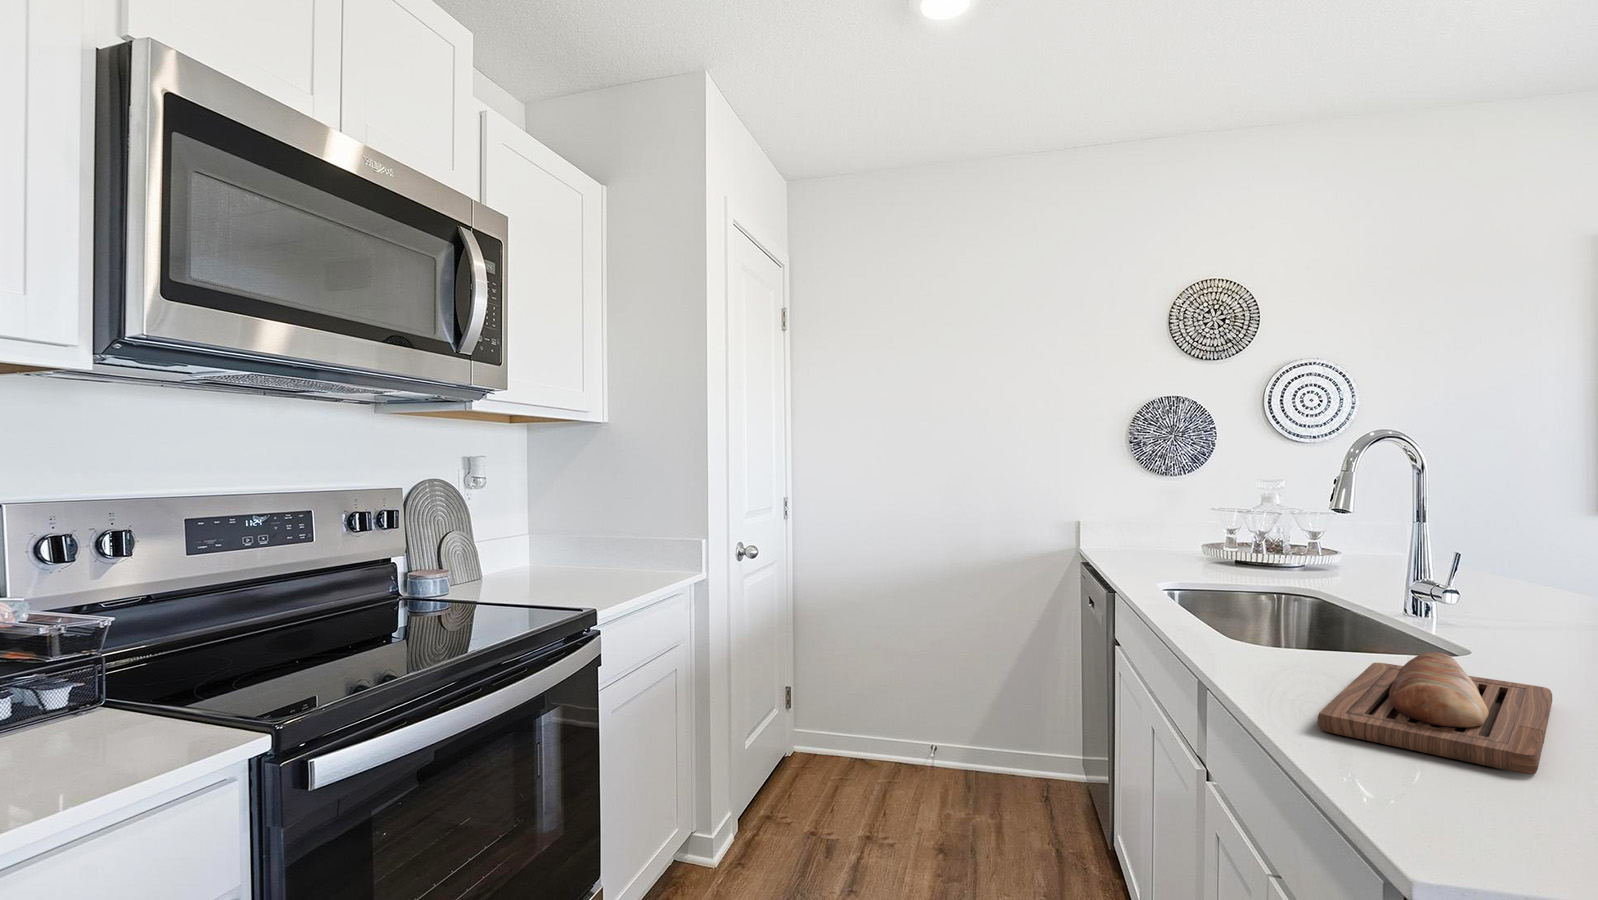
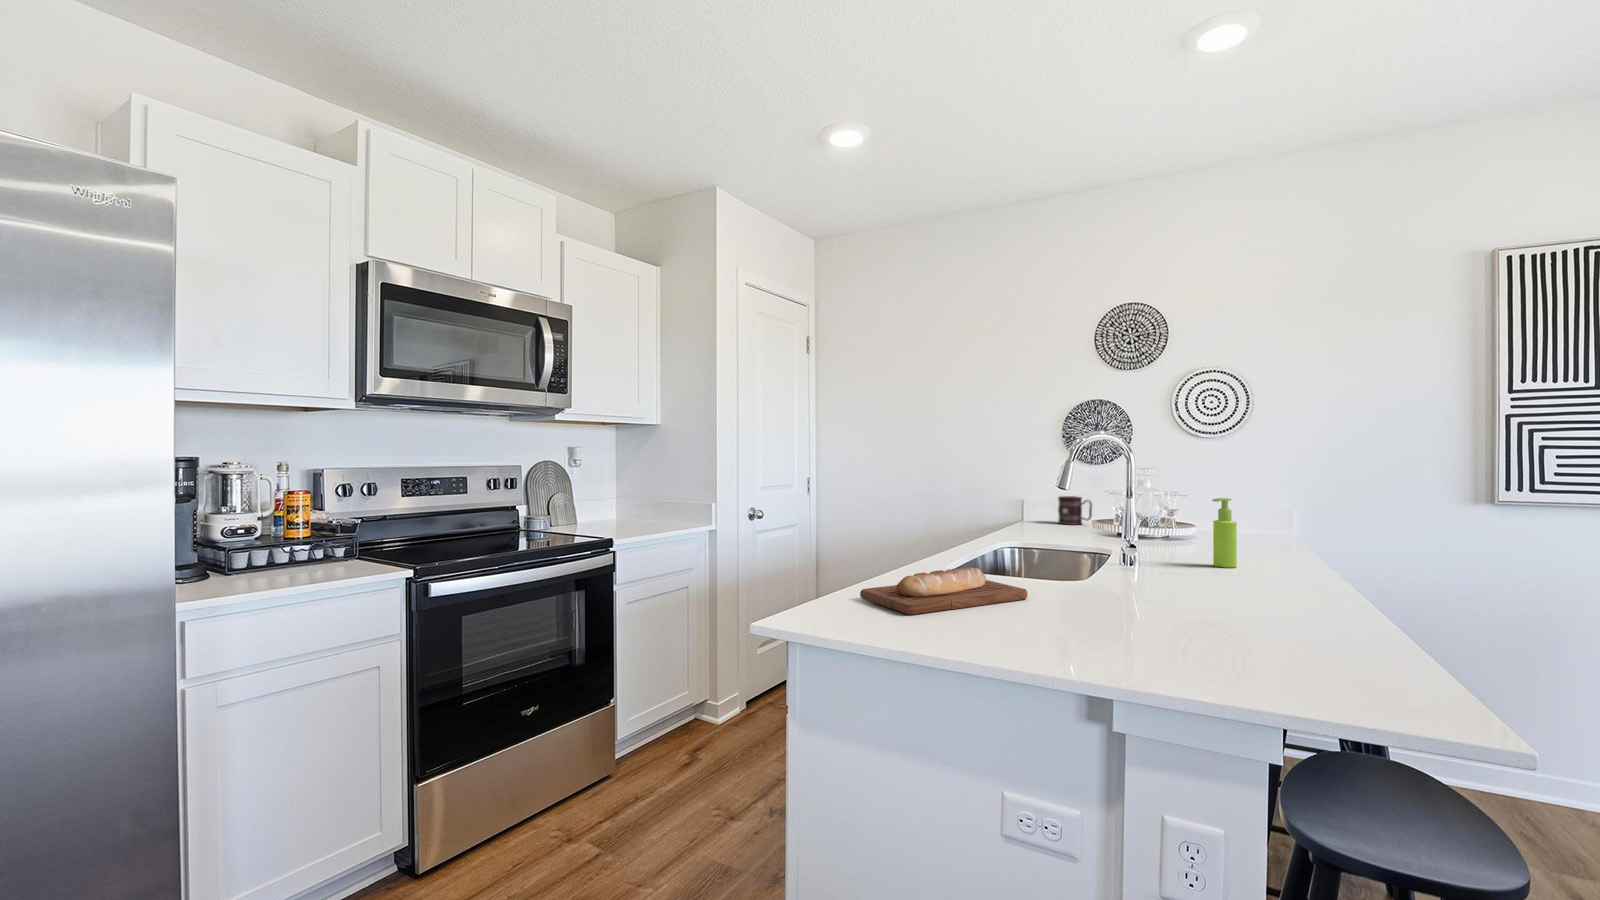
mug: none [1126,516,1173,552] -> present [1058,496,1092,525]
soap dispenser: none [1513,518,1551,612] -> present [1212,498,1237,567]

